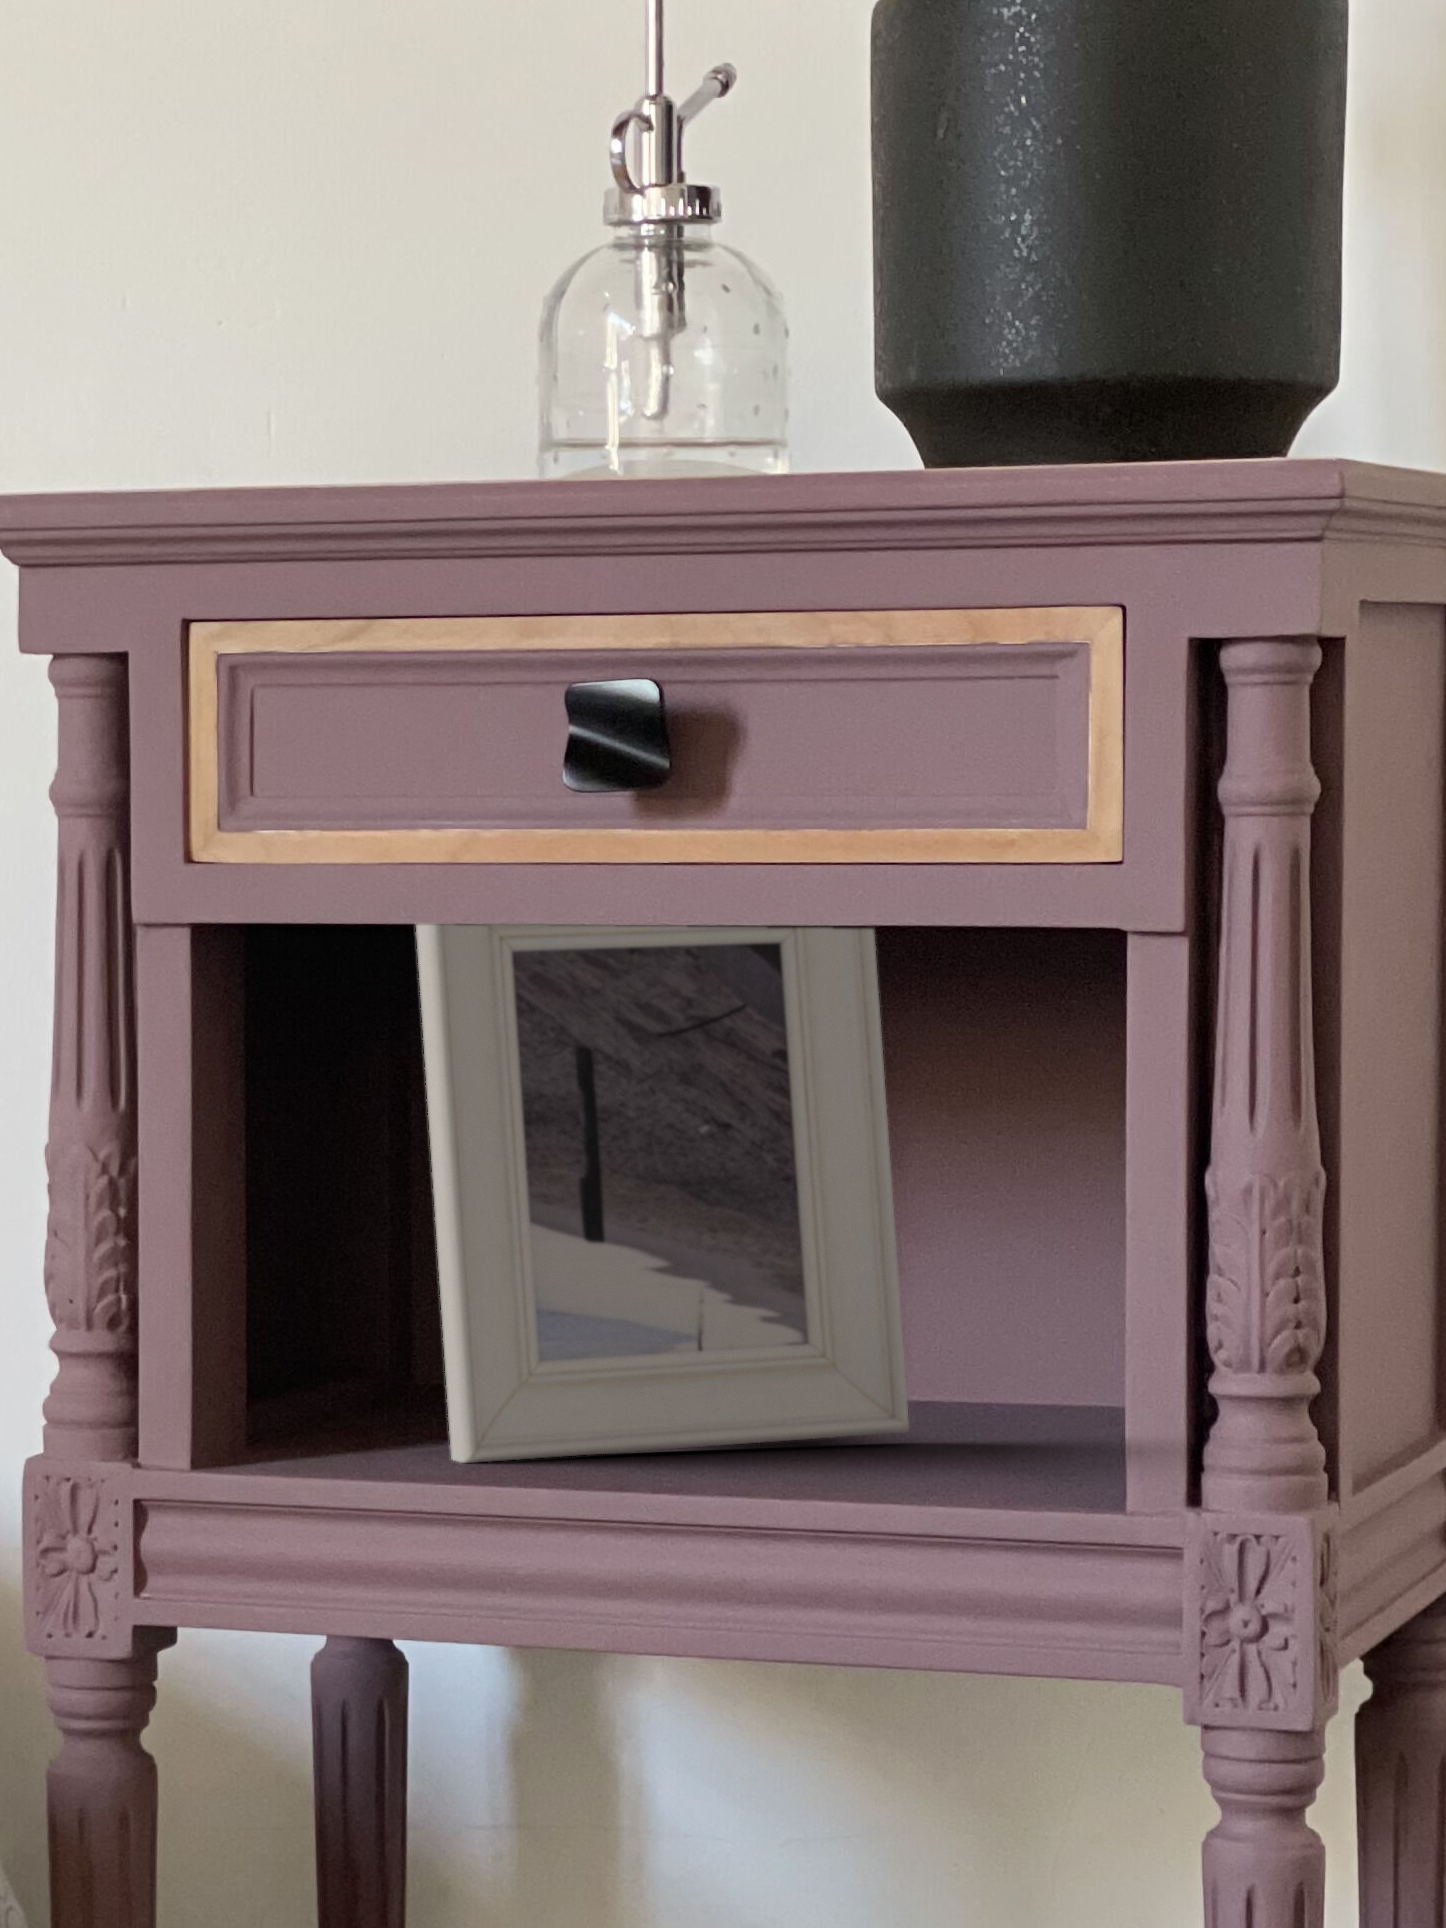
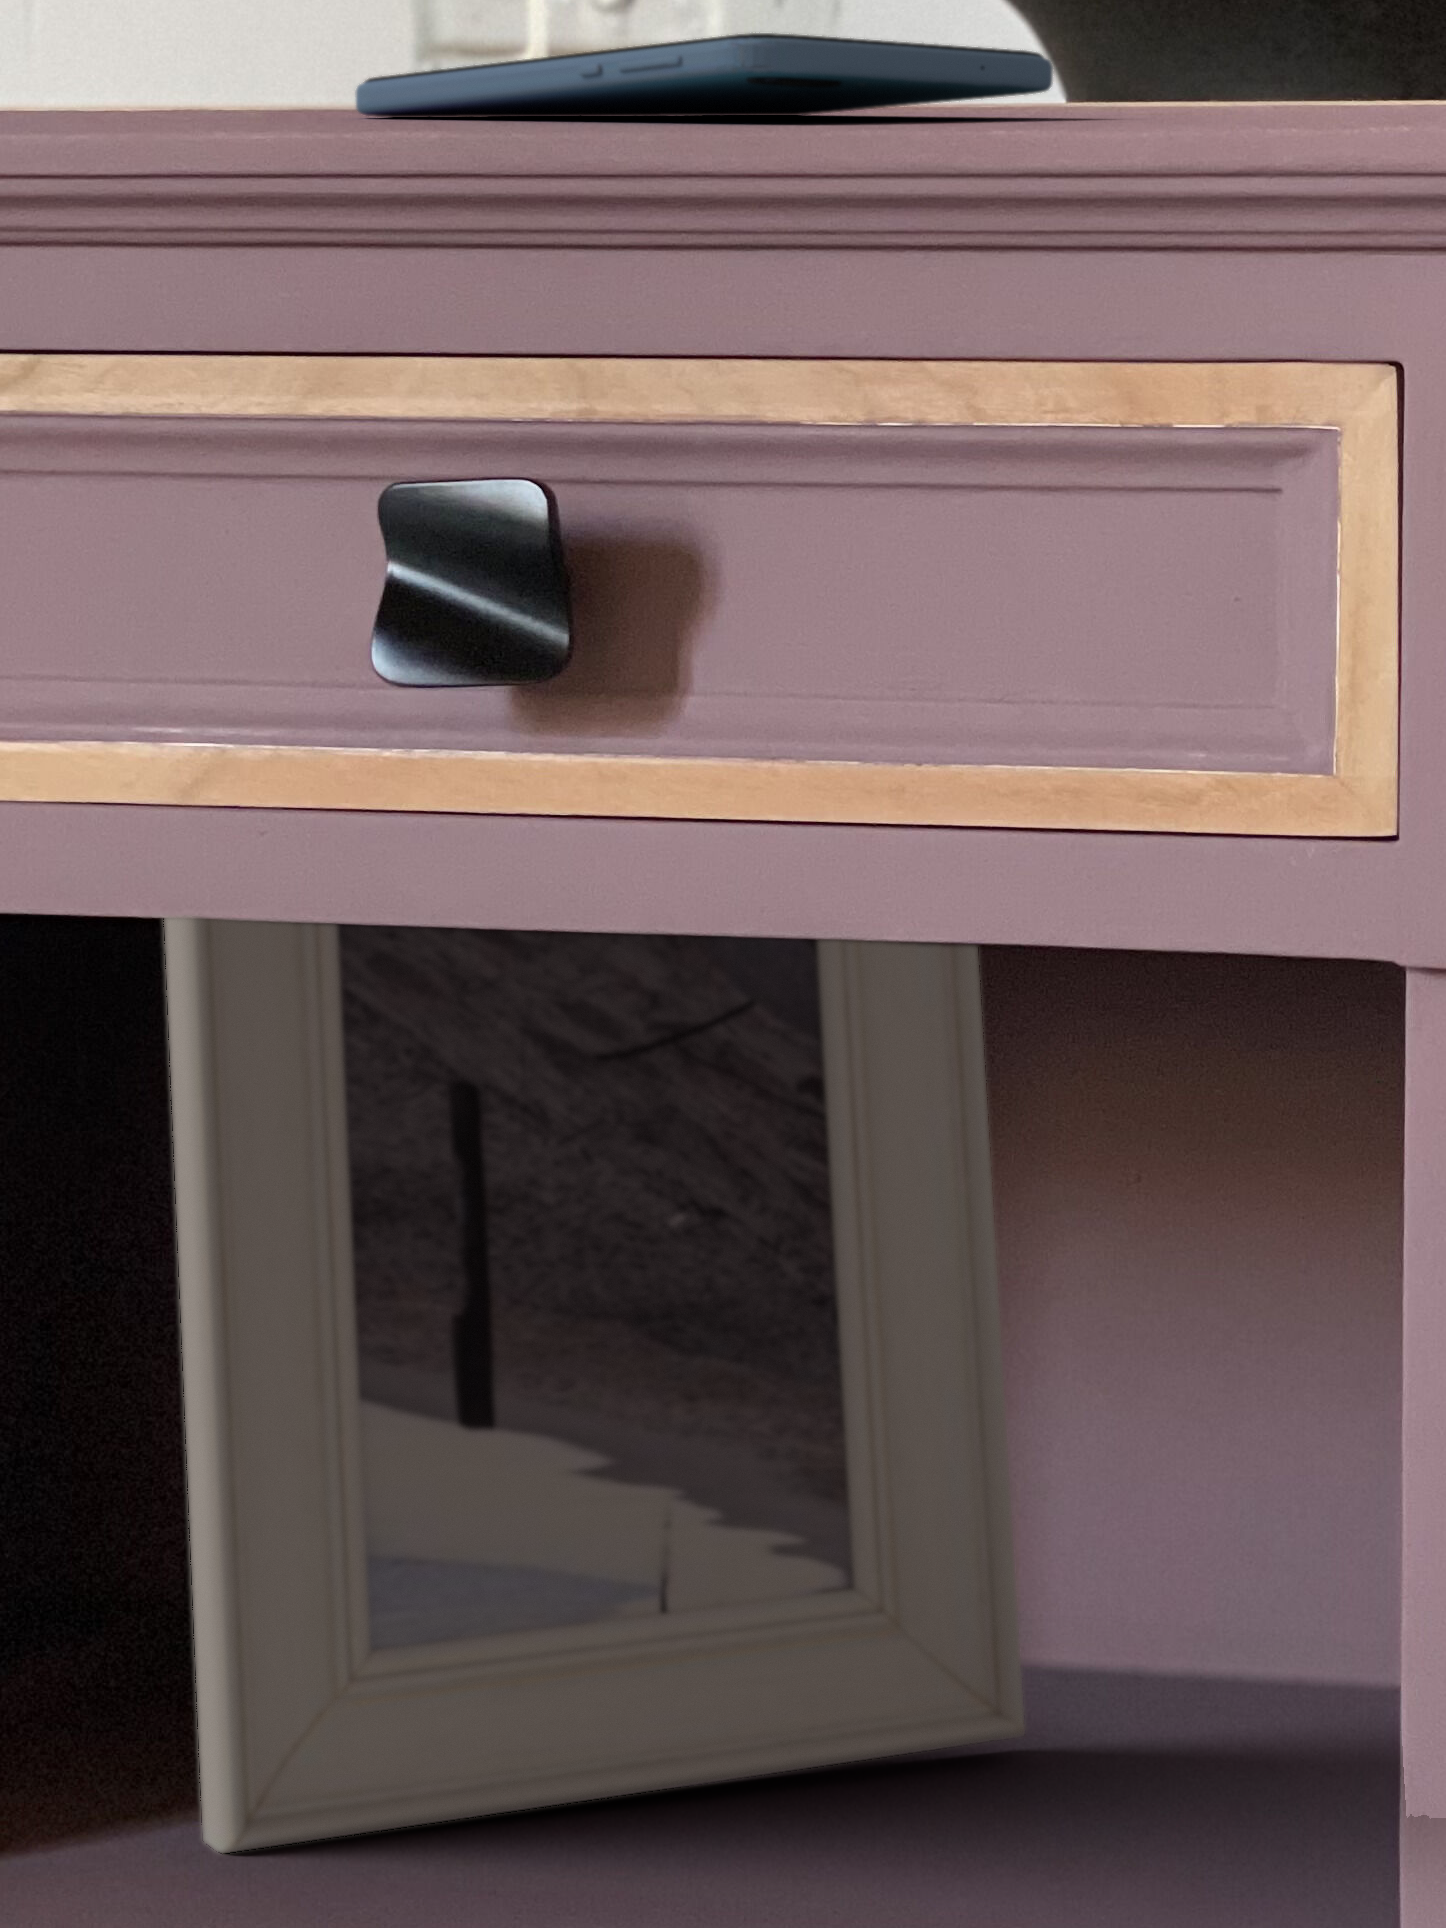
smartphone: none [549,442,934,494] -> present [356,33,1053,118]

